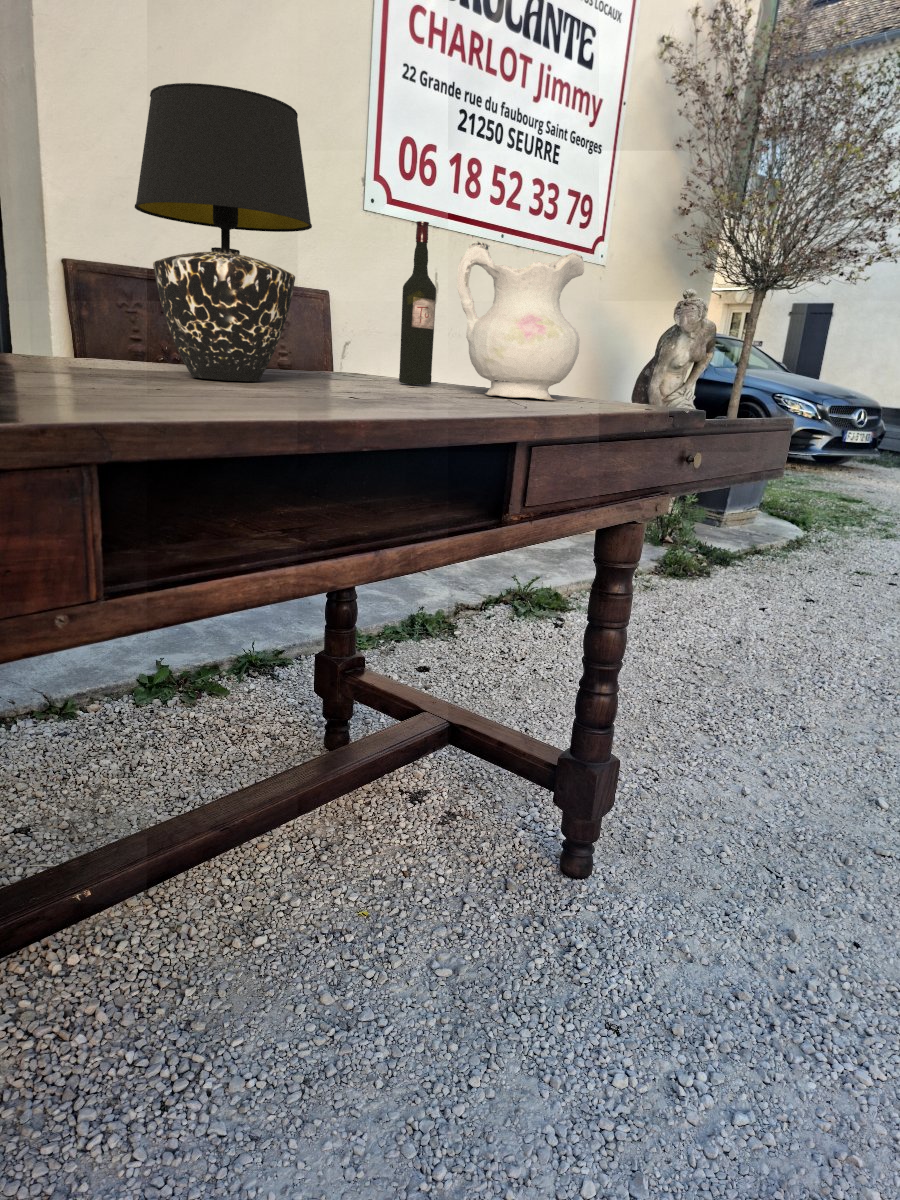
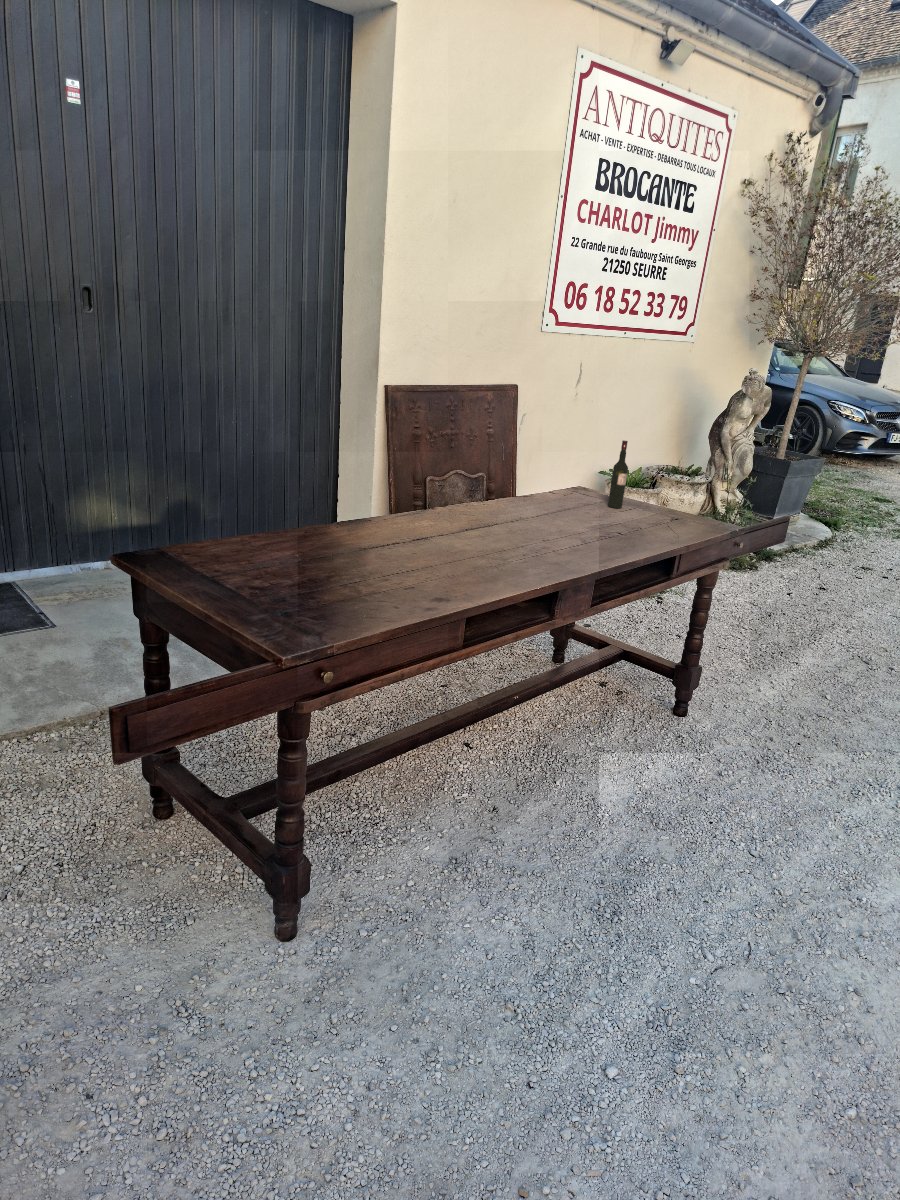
table lamp: present [135,83,312,381] -> none [529,417,594,520]
ceramic pitcher: present [457,241,584,400] -> none [644,466,697,528]

